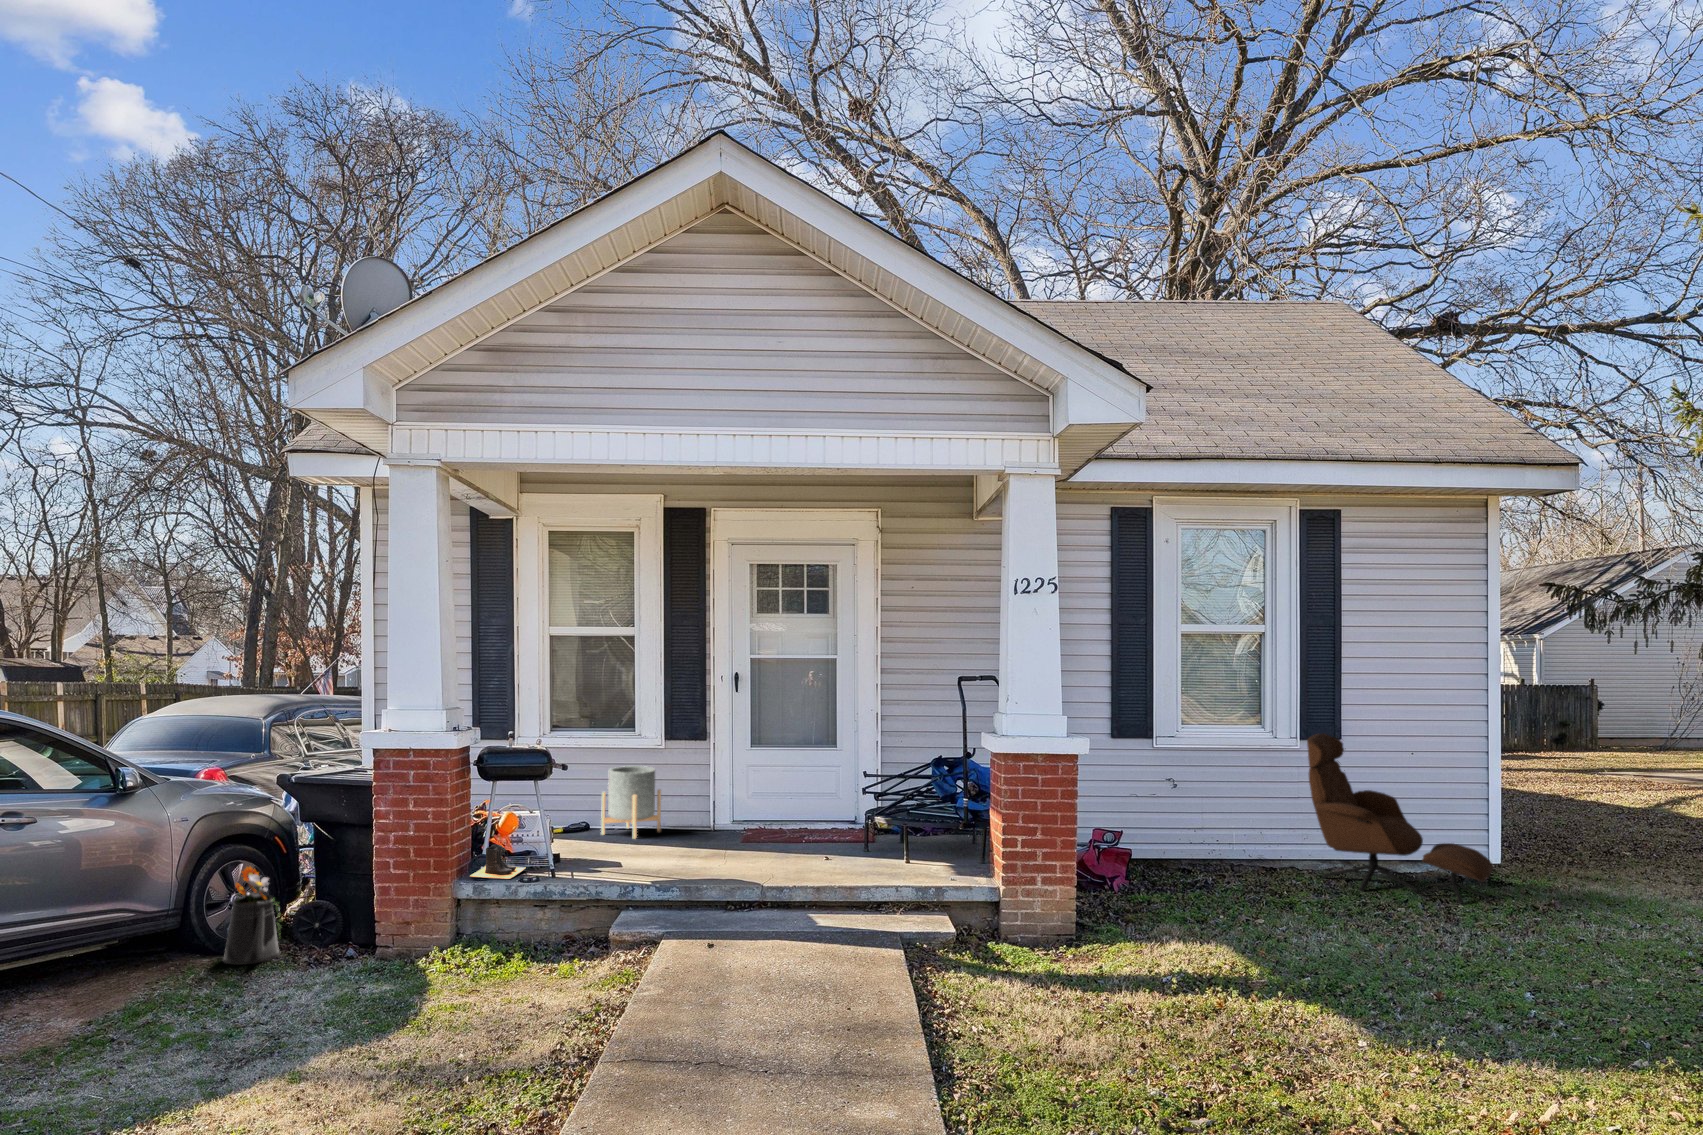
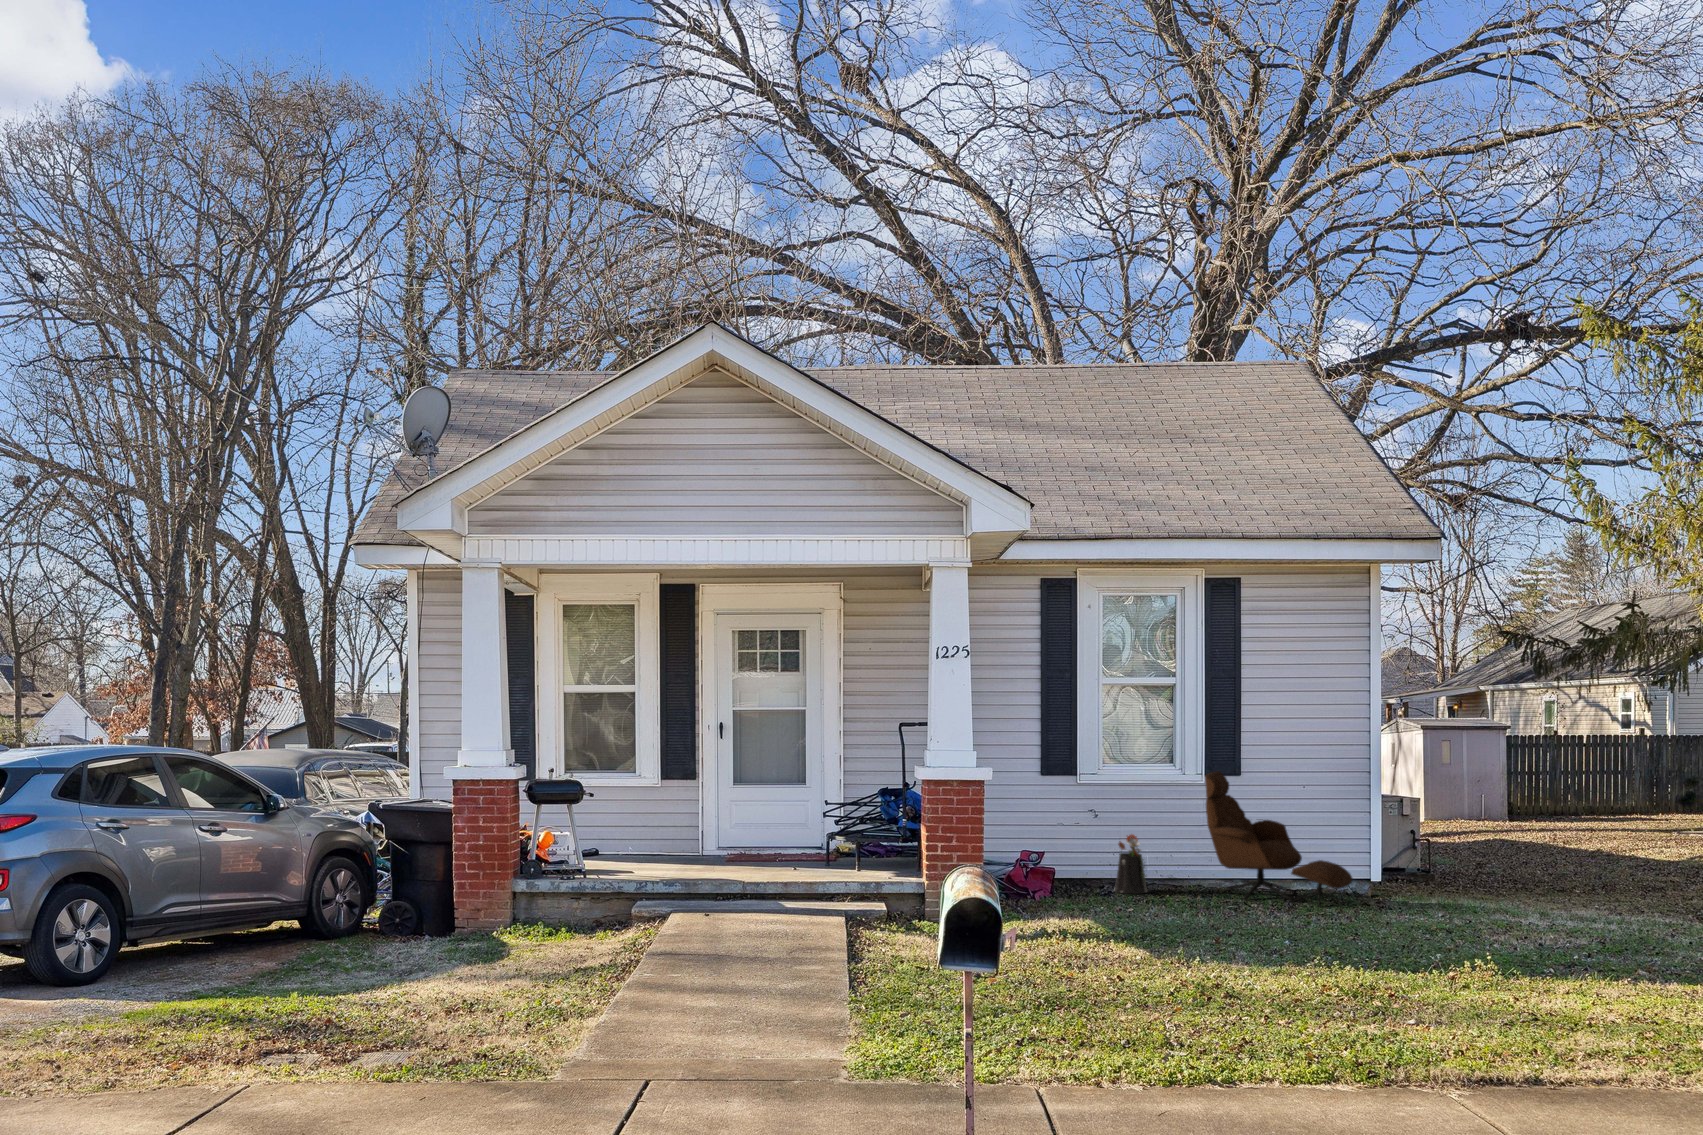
planter: present [601,766,661,839] -> none [610,801,659,860]
boots: present [470,845,526,879] -> none [521,854,562,878]
watering can: present [223,867,281,965] -> present [1115,835,1147,894]

